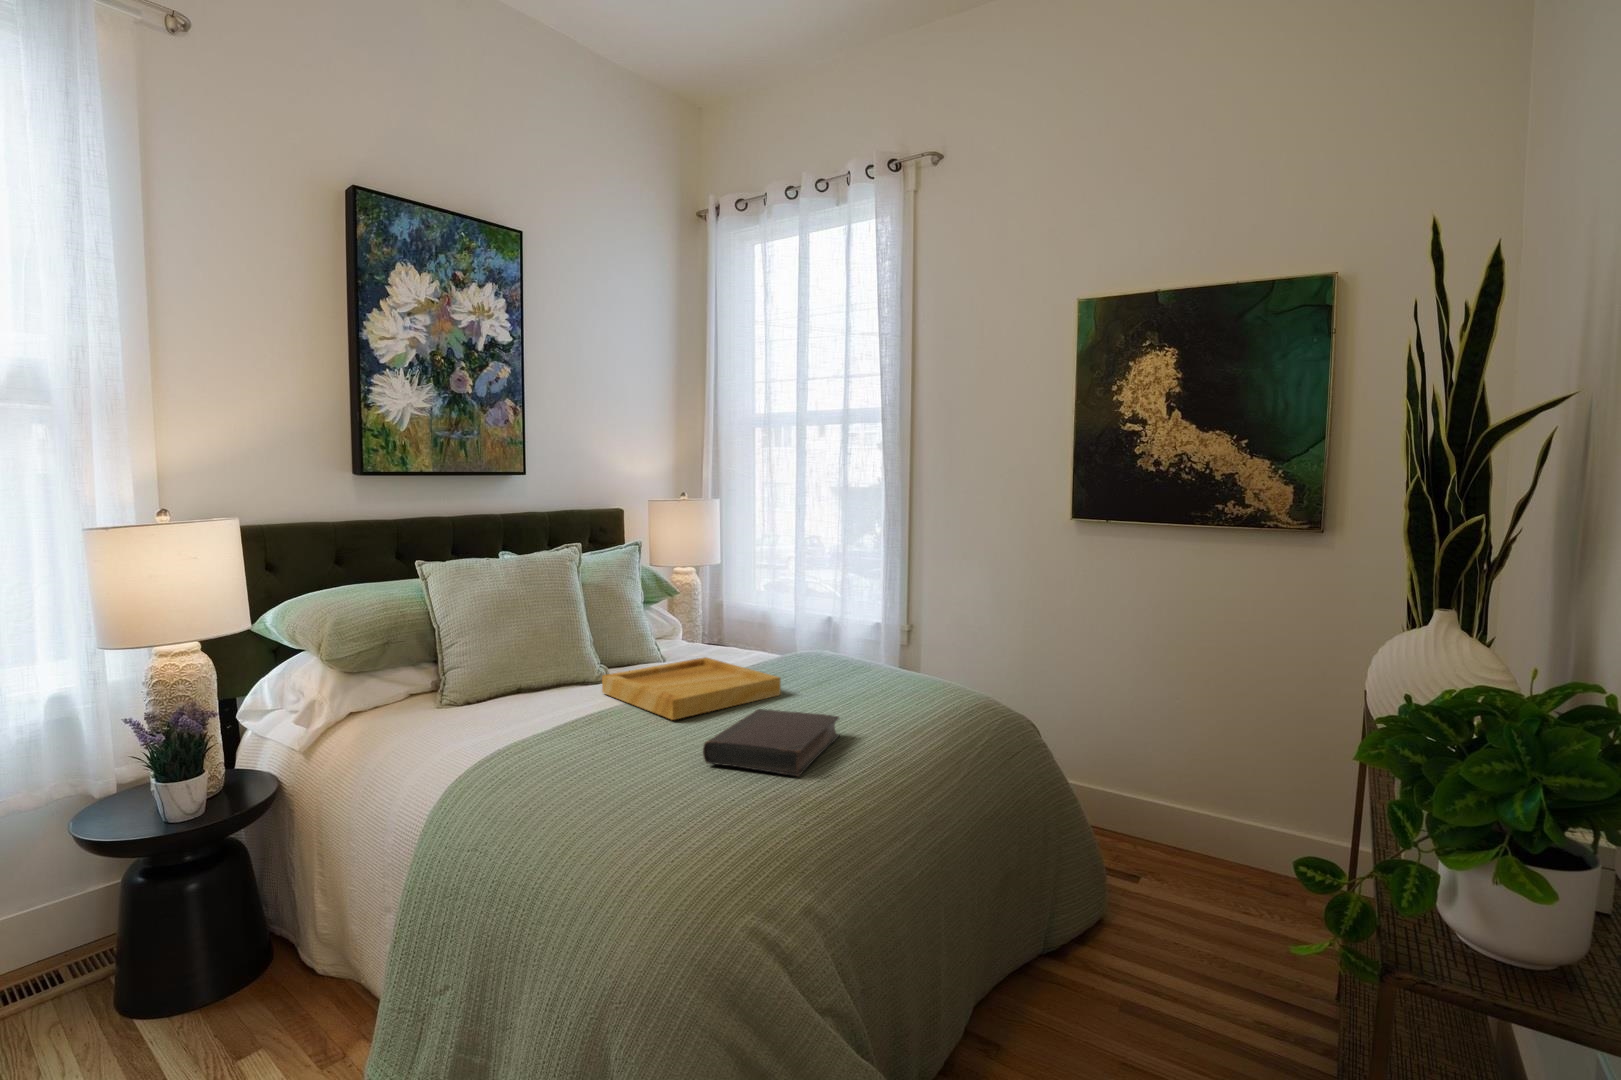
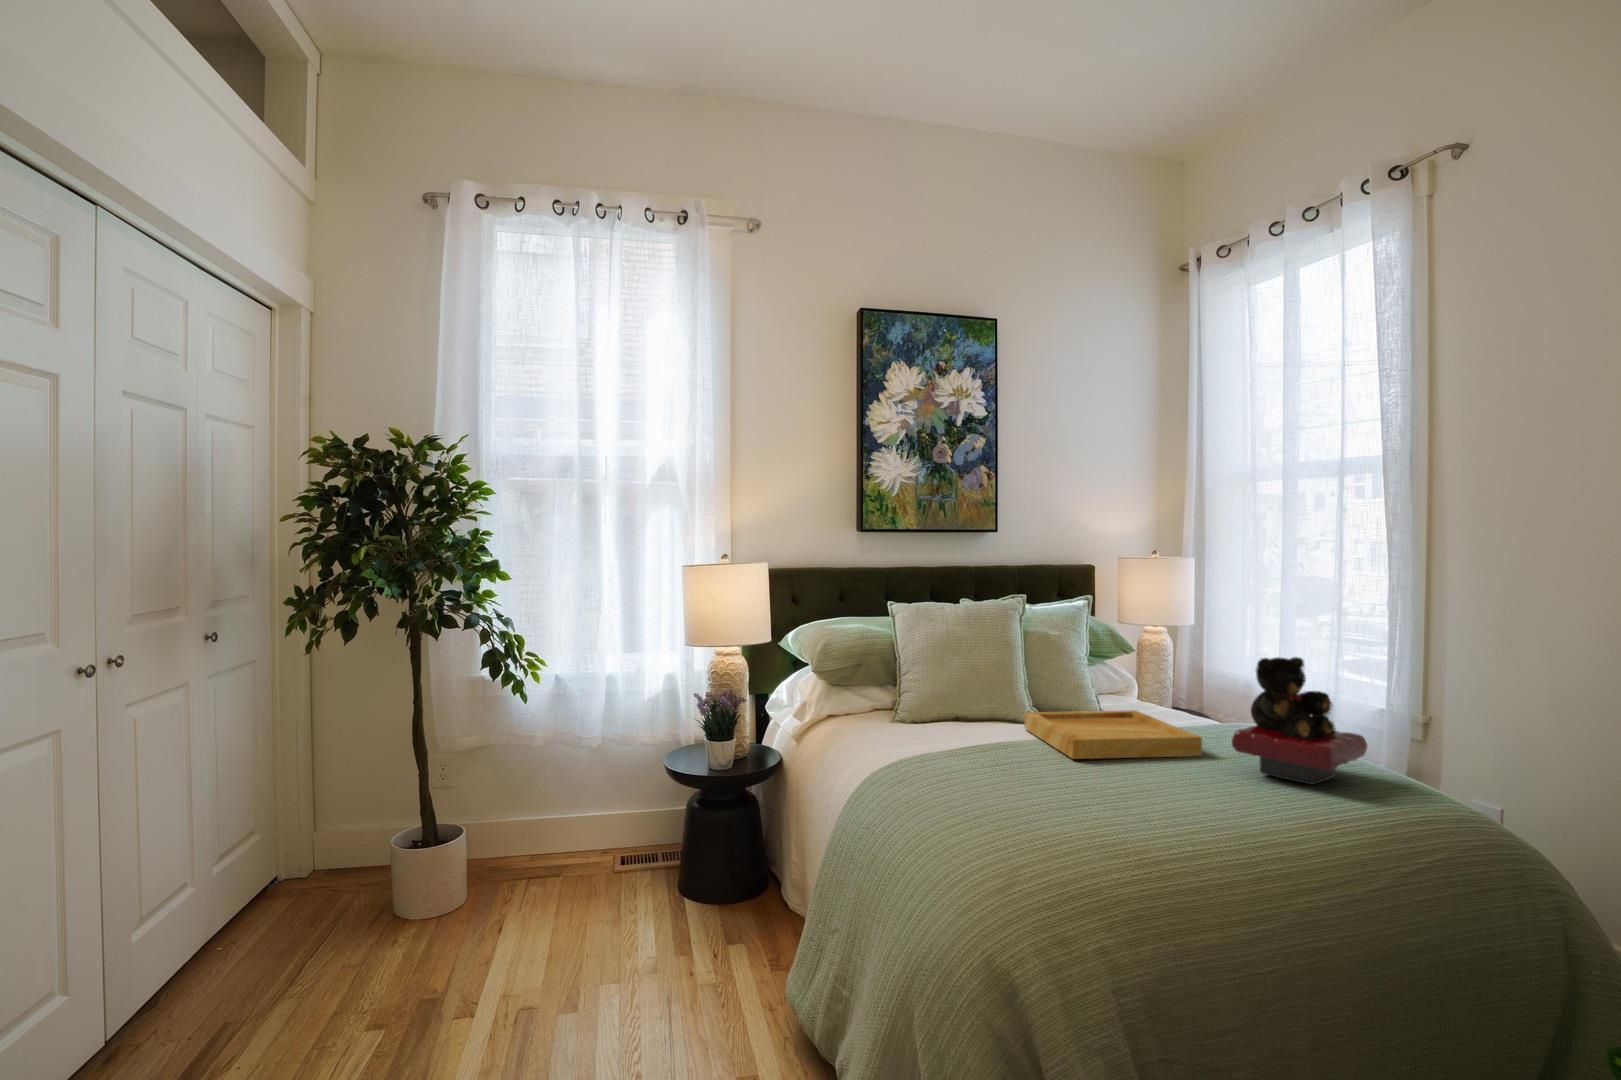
teddy bear: none [816,595,912,708] -> present [1232,657,1367,785]
book: present [703,709,839,776] -> none [1076,760,1241,825]

